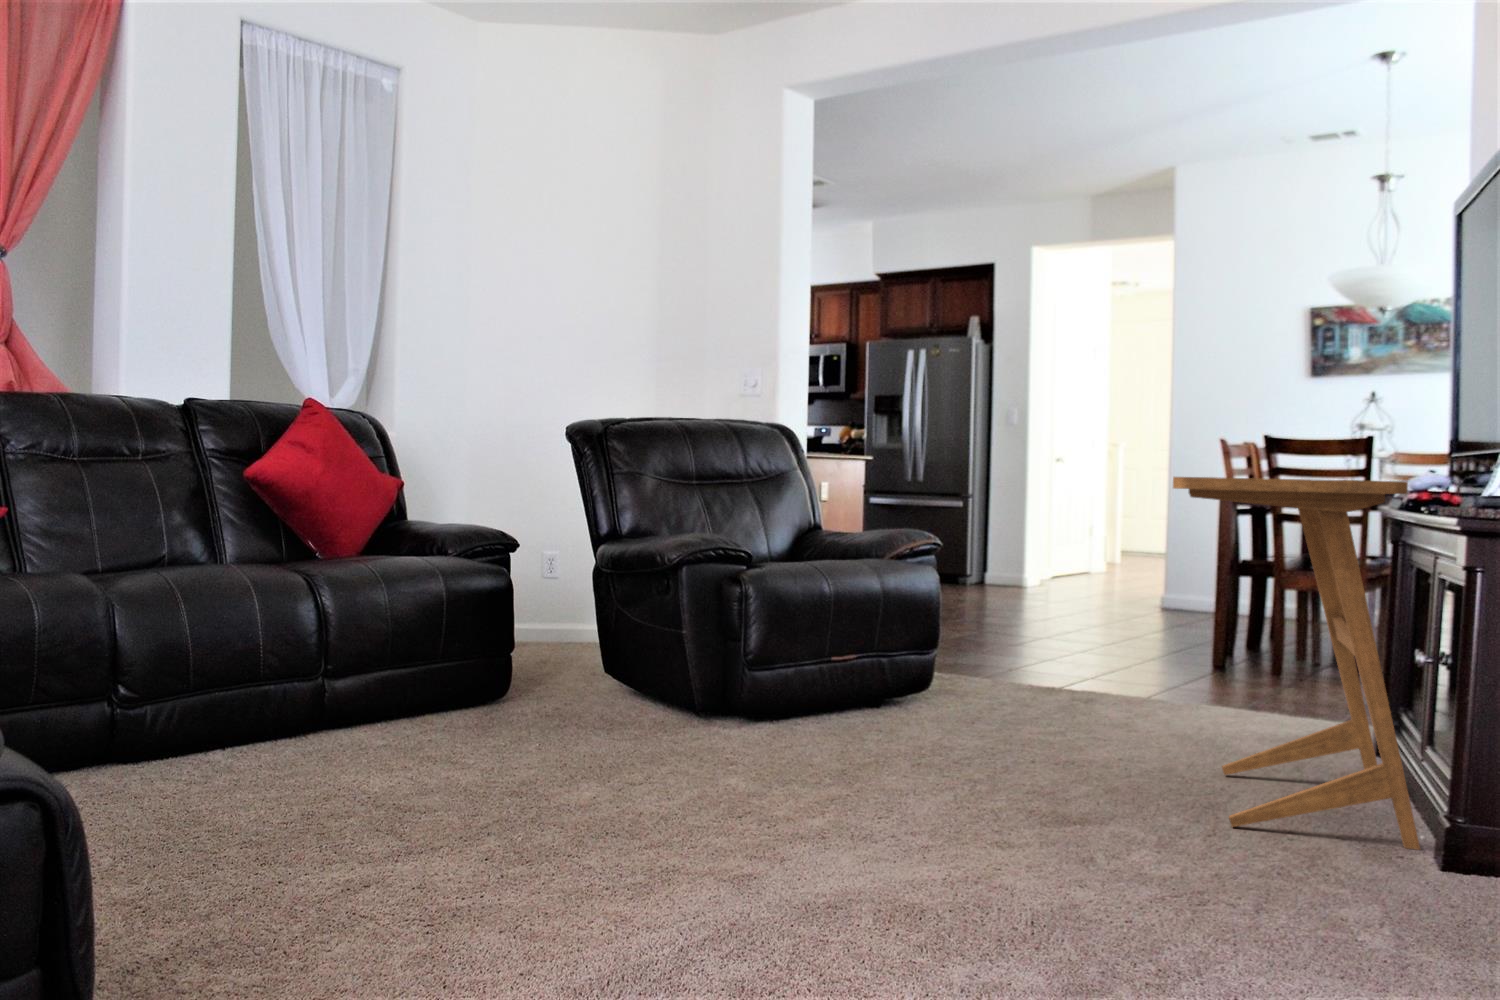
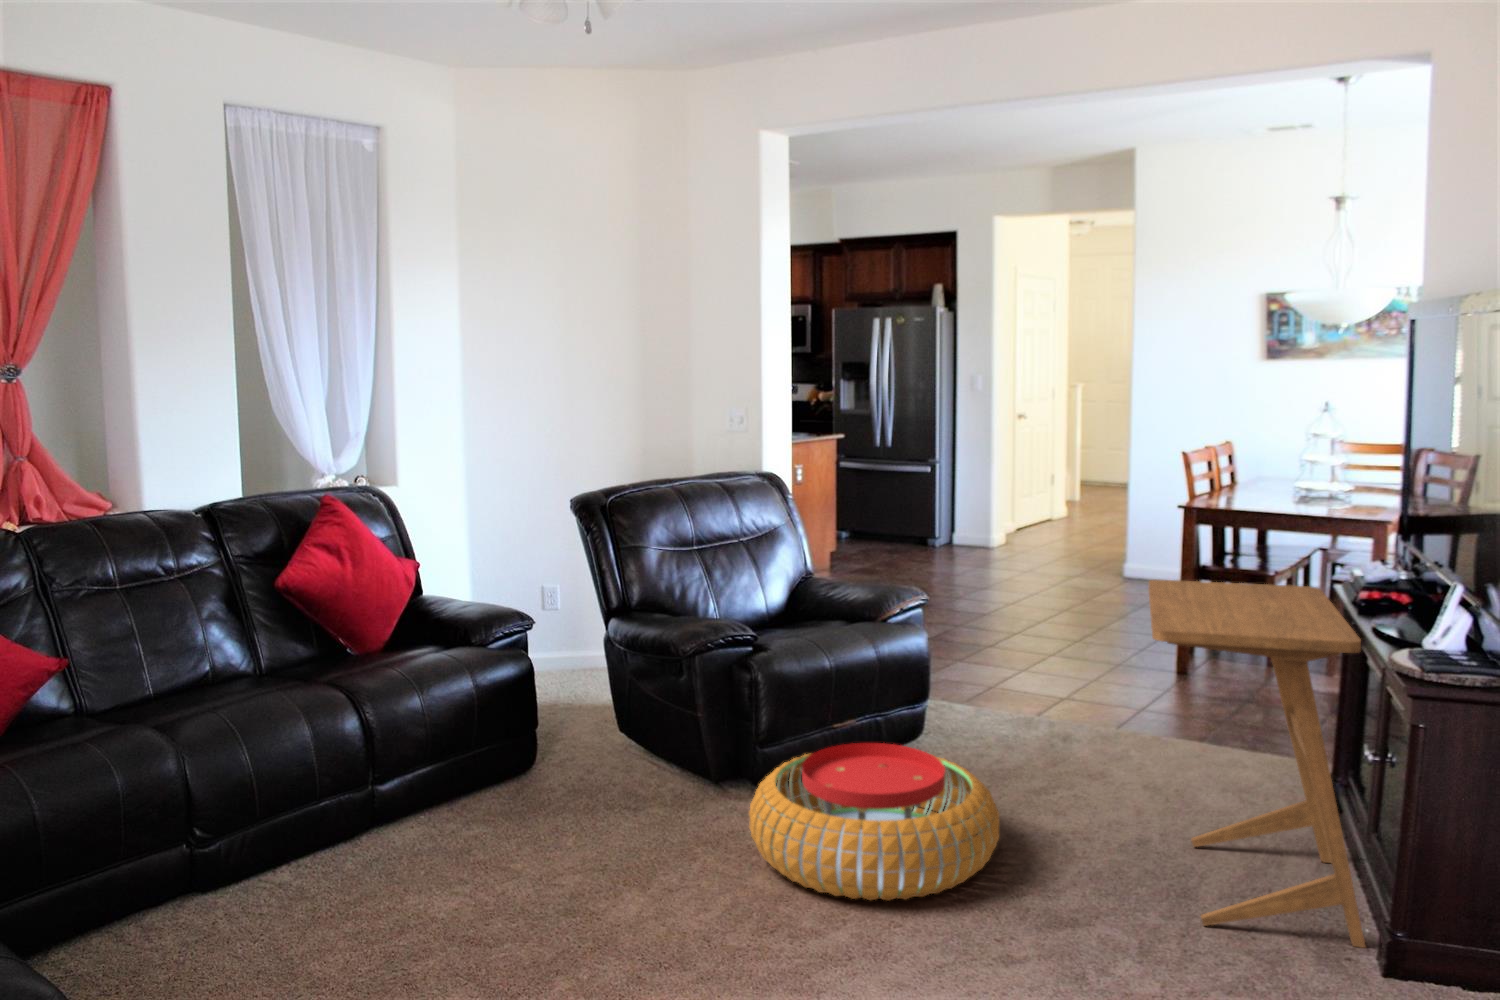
pouf: none [727,654,1005,796] -> present [749,743,999,900]

